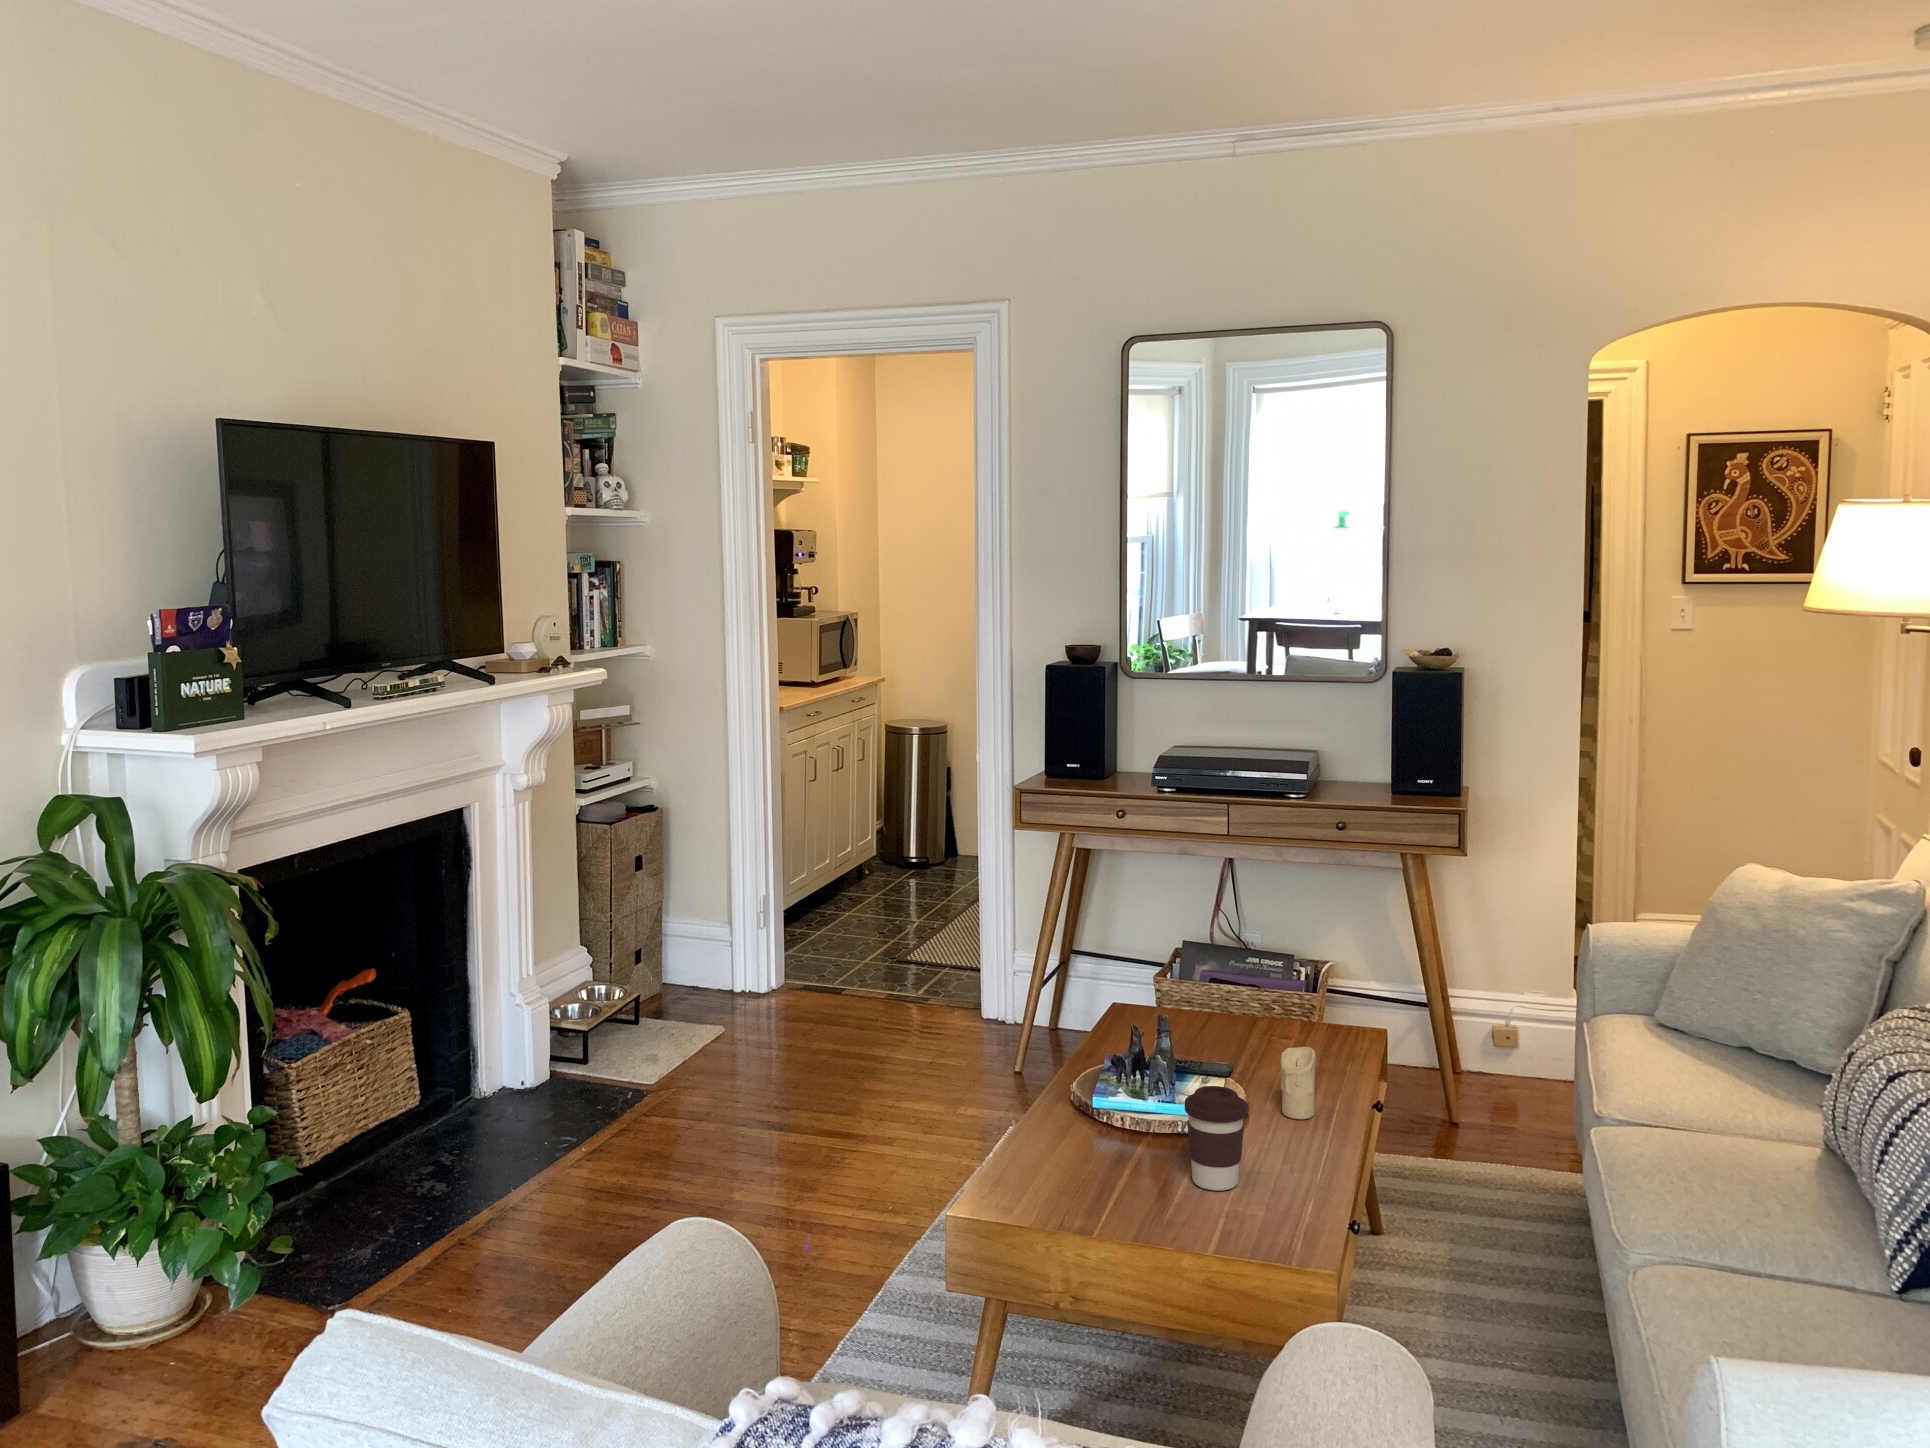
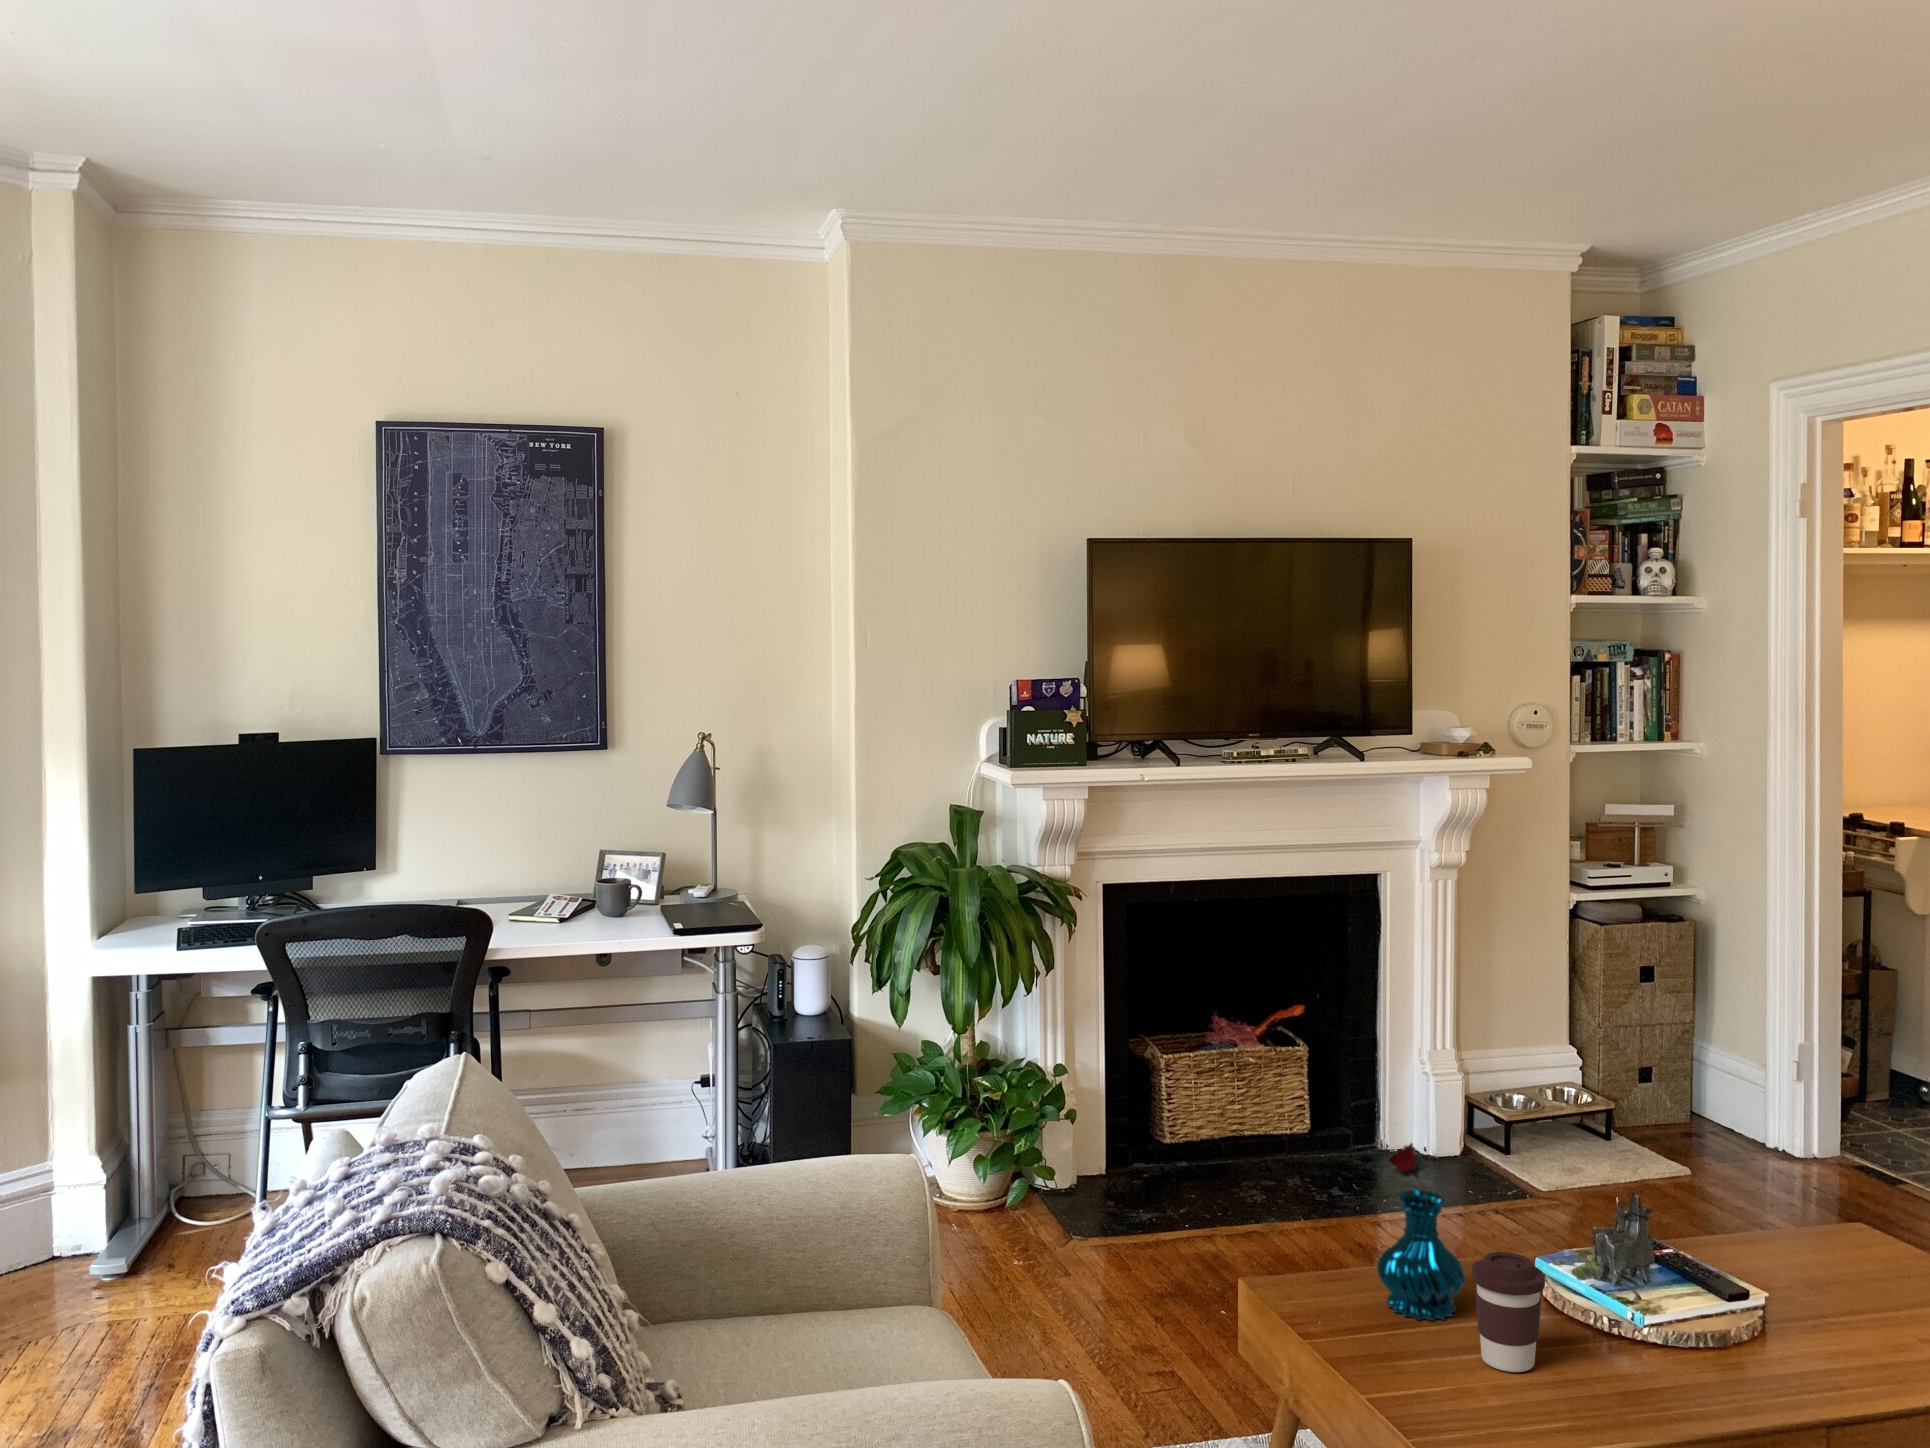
vase: none [1050,1023,1132,1186] -> present [1369,1143,1466,1321]
candle: present [1280,1047,1316,1119] -> none [1740,1284,1790,1378]

